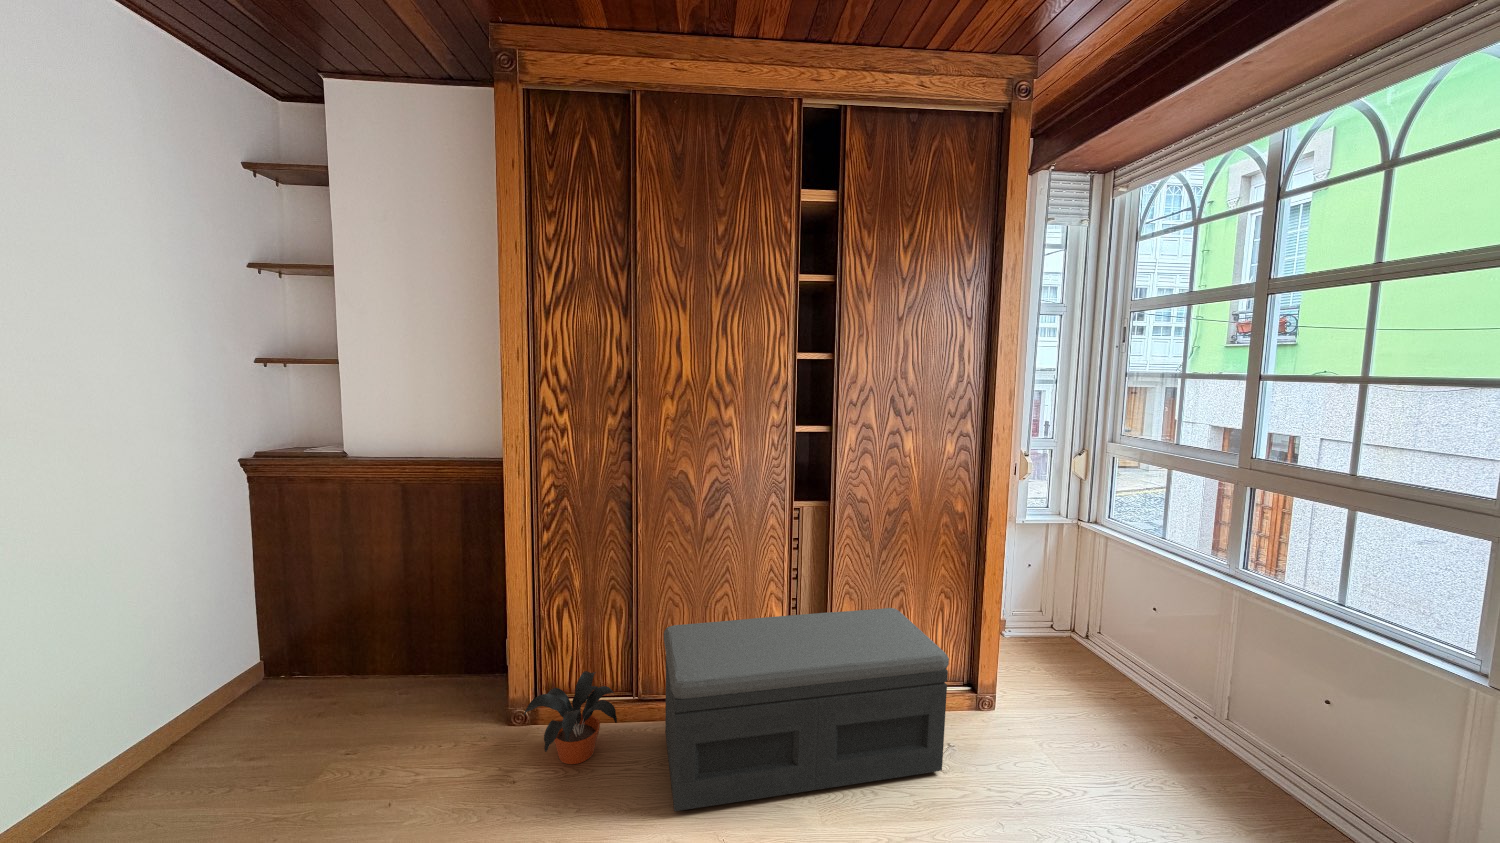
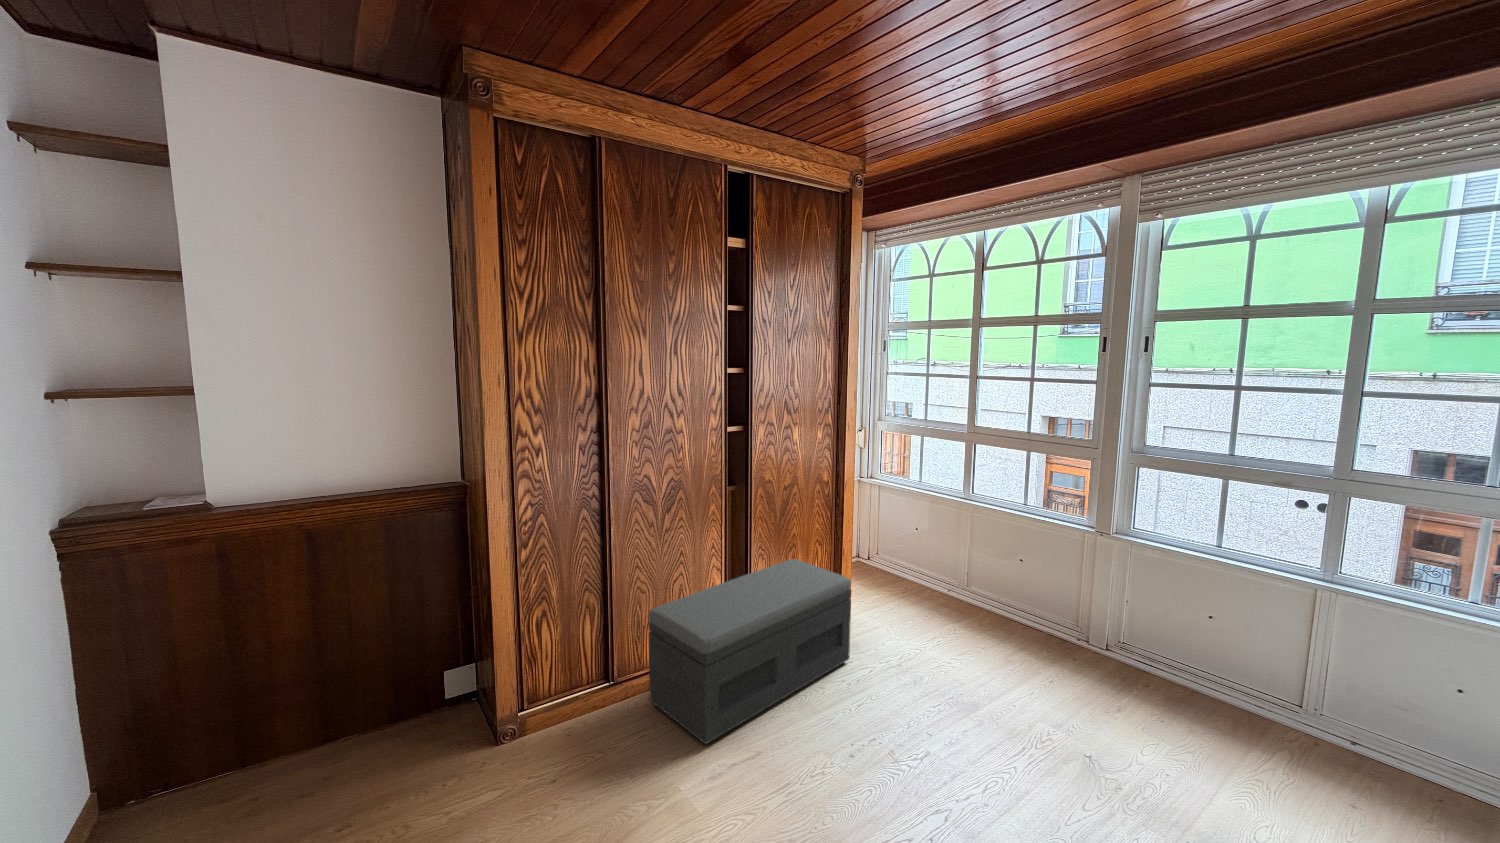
potted plant: present [524,671,617,764] -> none [541,668,626,752]

